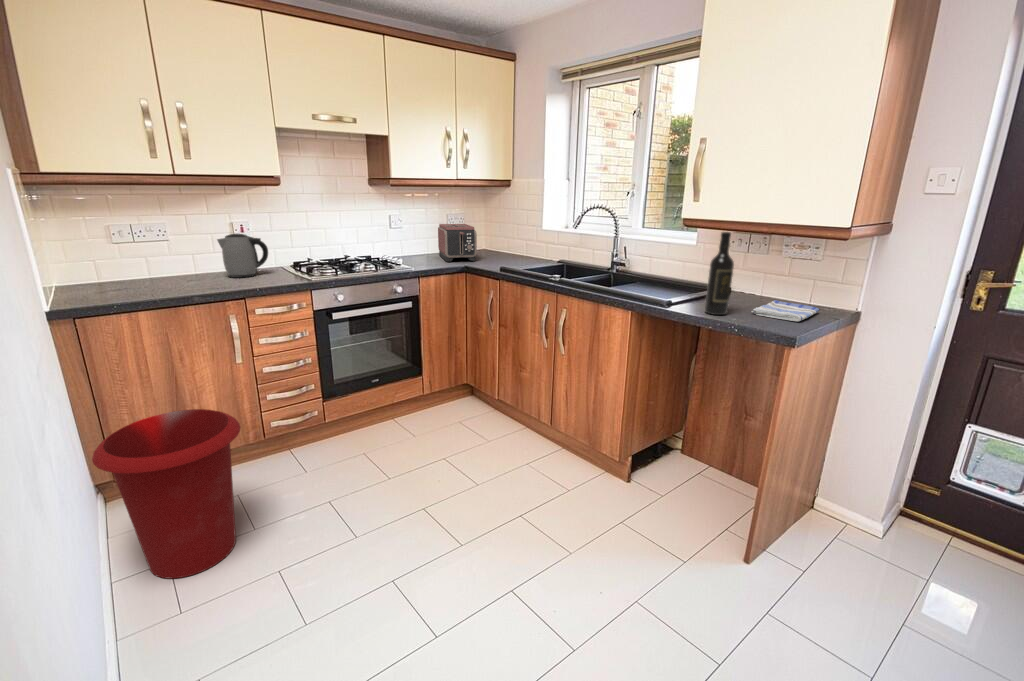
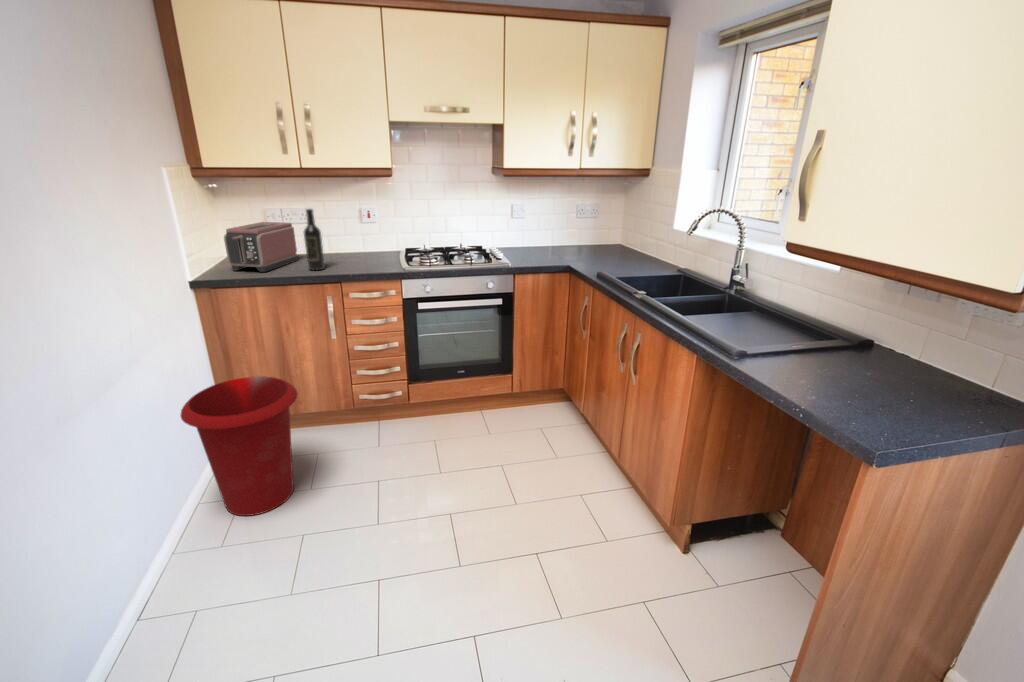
toaster: present [438,224,477,262] -> present [224,222,297,272]
wine bottle: present [705,232,734,315] -> present [304,209,325,270]
kettle: present [217,234,268,278] -> none [339,221,380,261]
dish towel: present [751,300,820,322] -> none [852,375,986,422]

